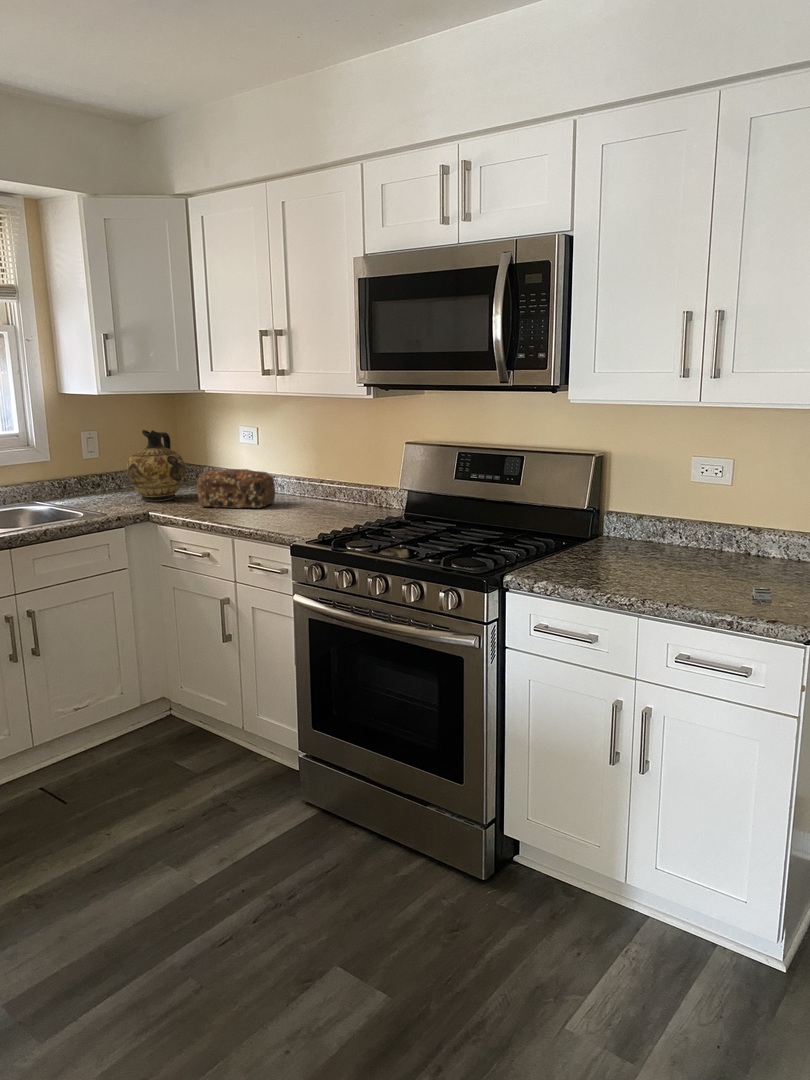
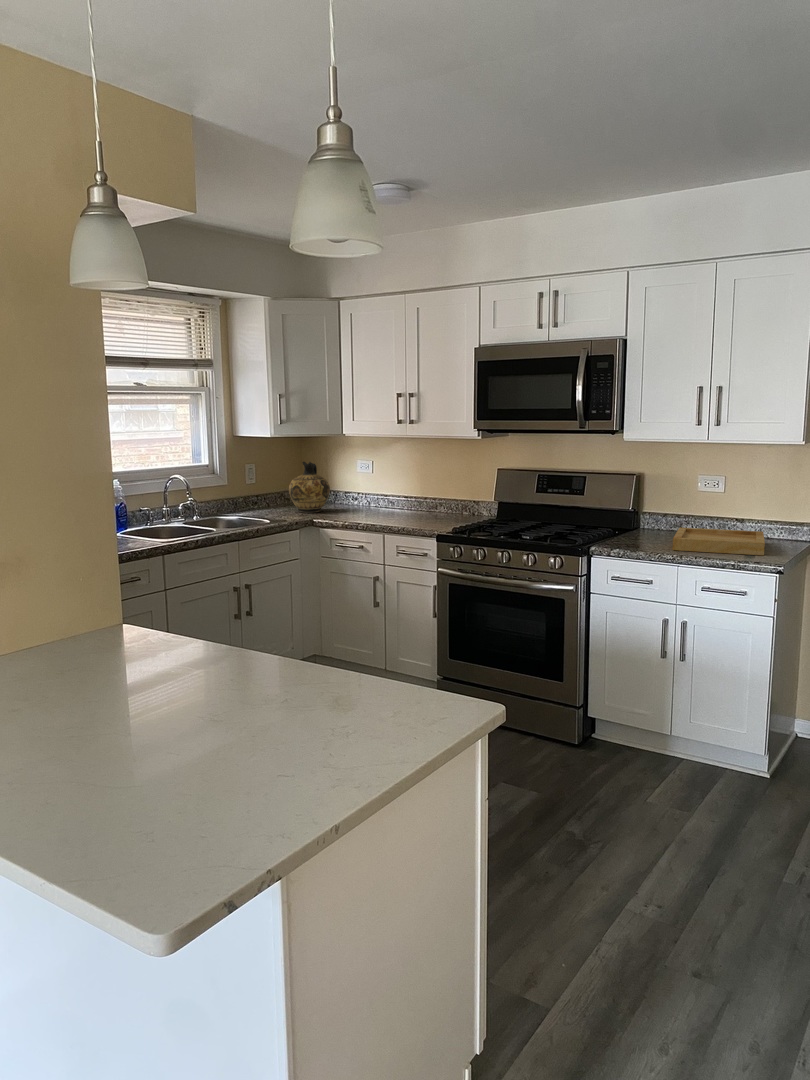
bread loaf: present [197,469,275,508] -> none [347,489,399,516]
tray: none [633,541,790,603] -> present [673,528,765,555]

